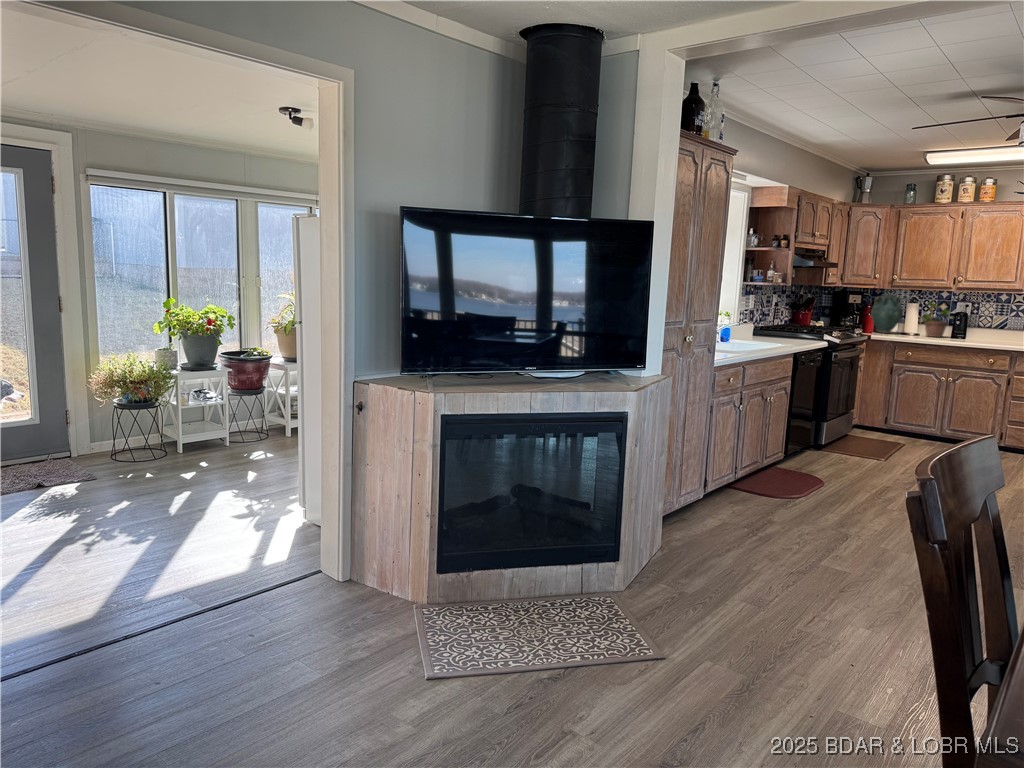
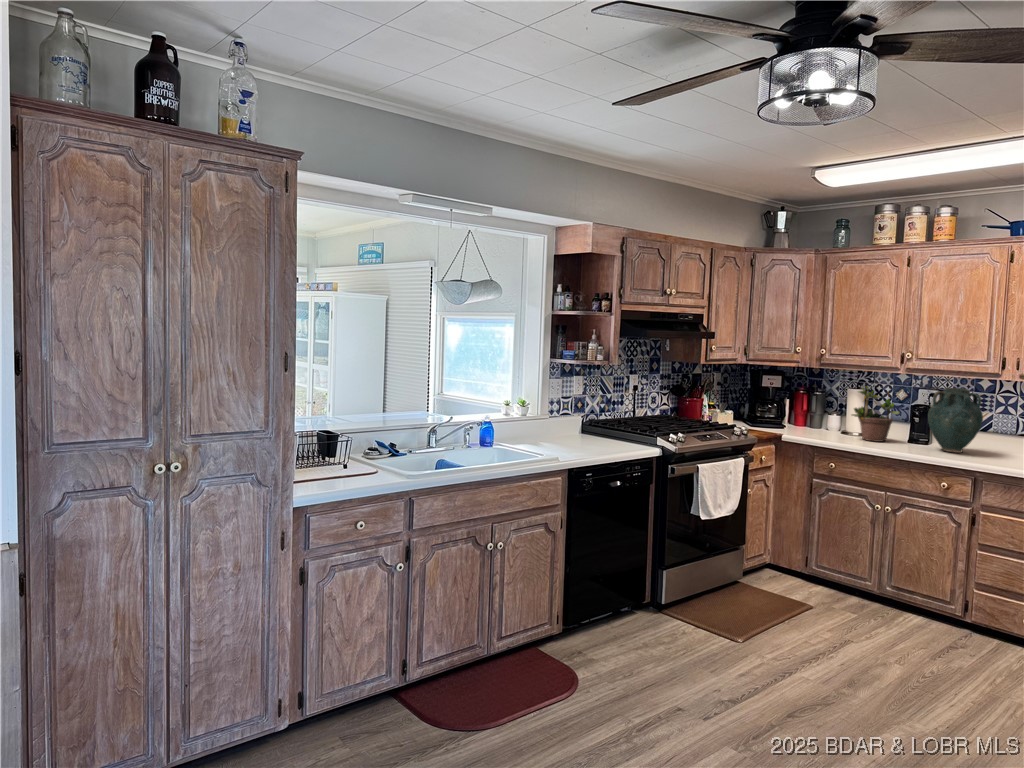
vase: present [871,294,903,333] -> present [928,388,983,453]

